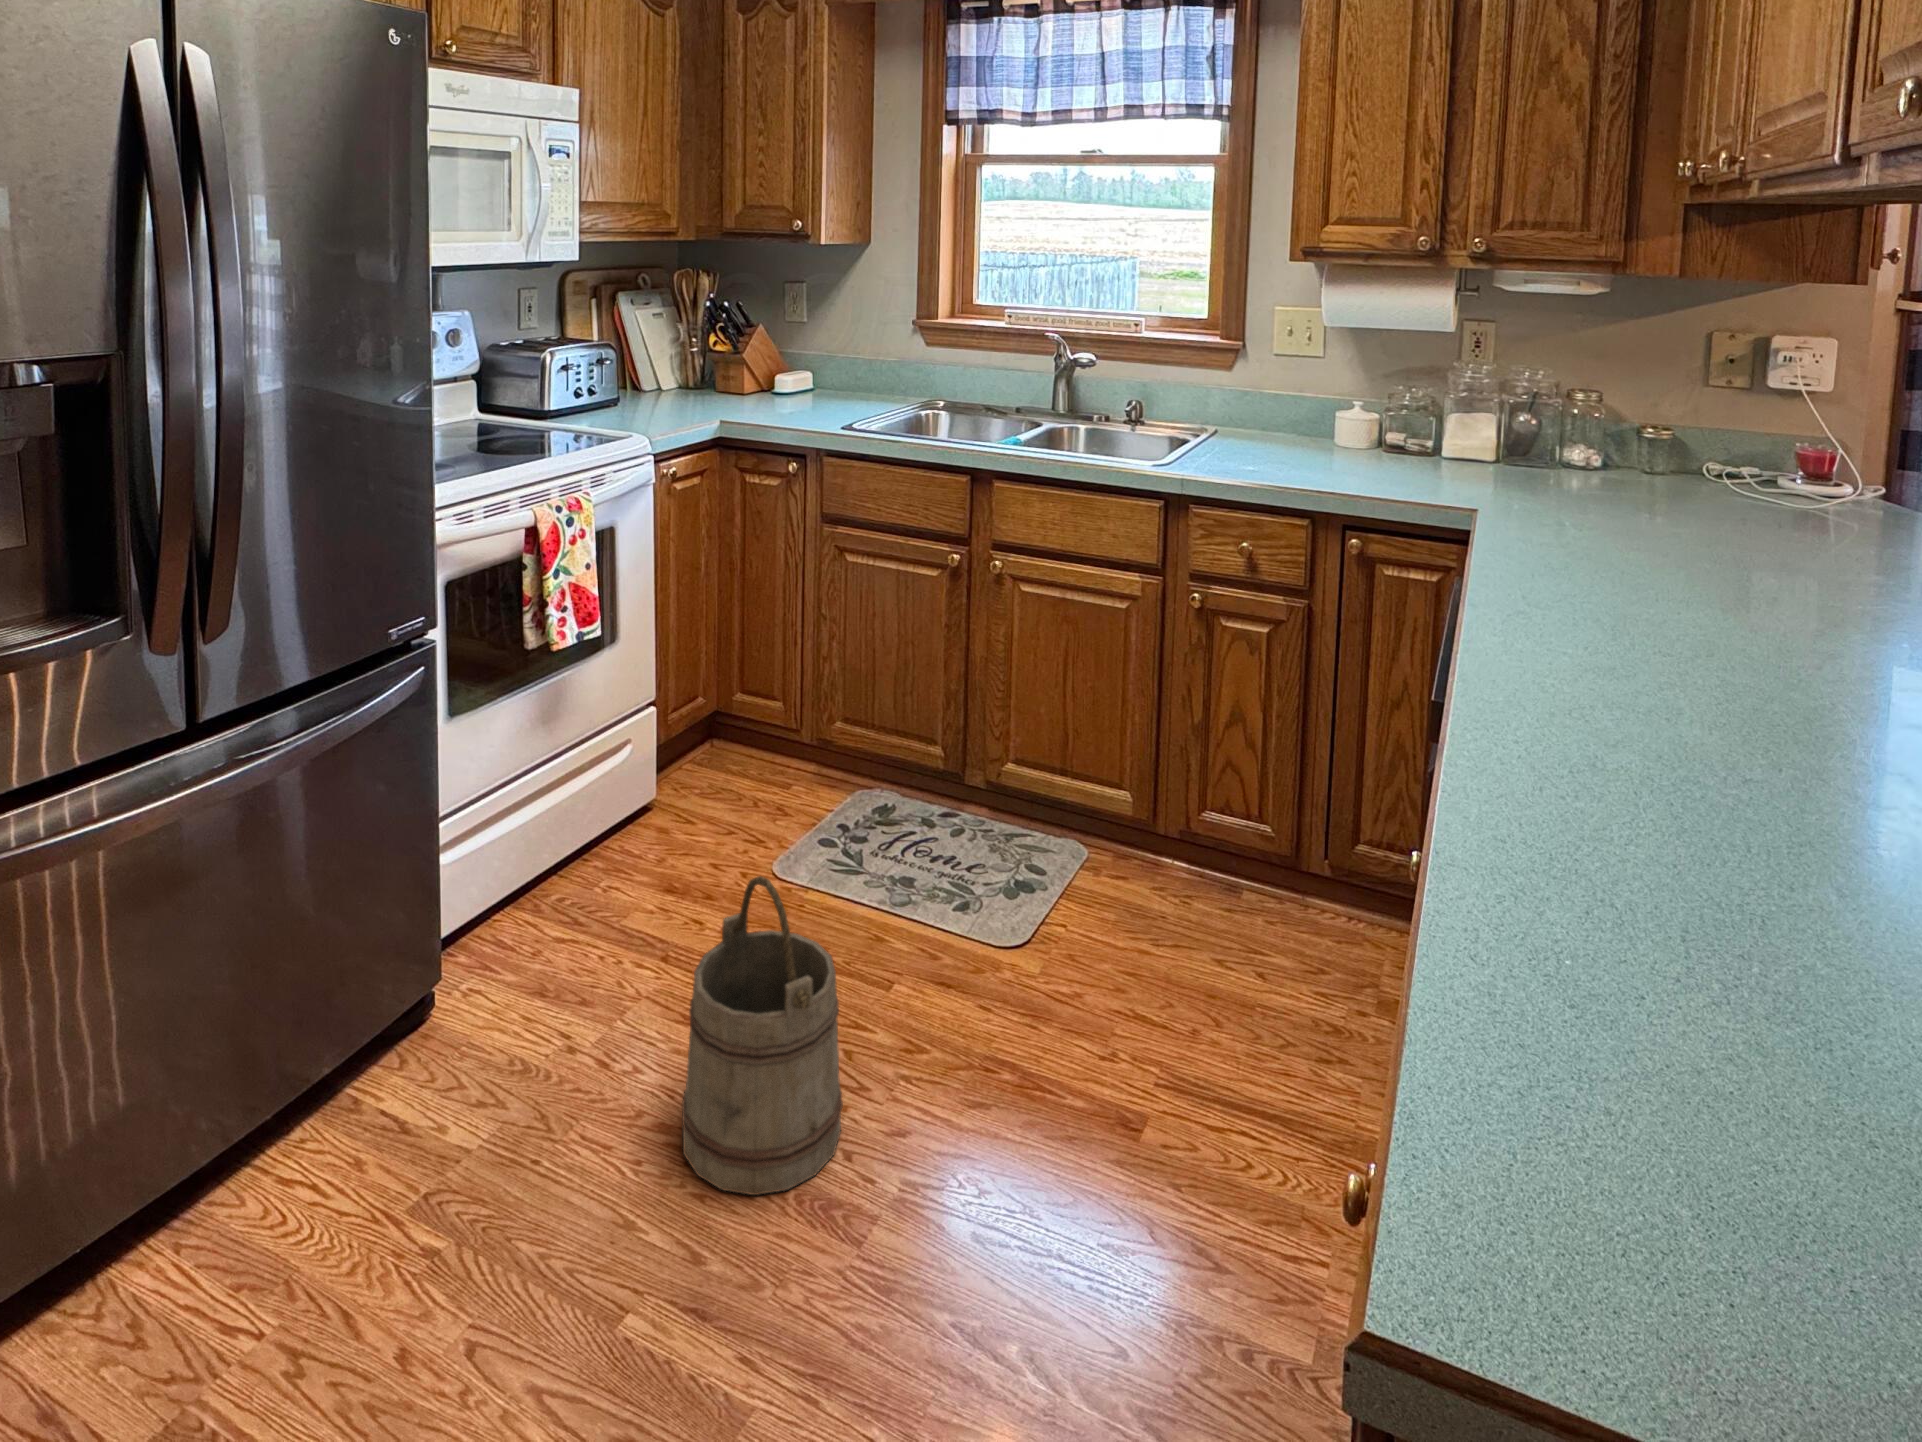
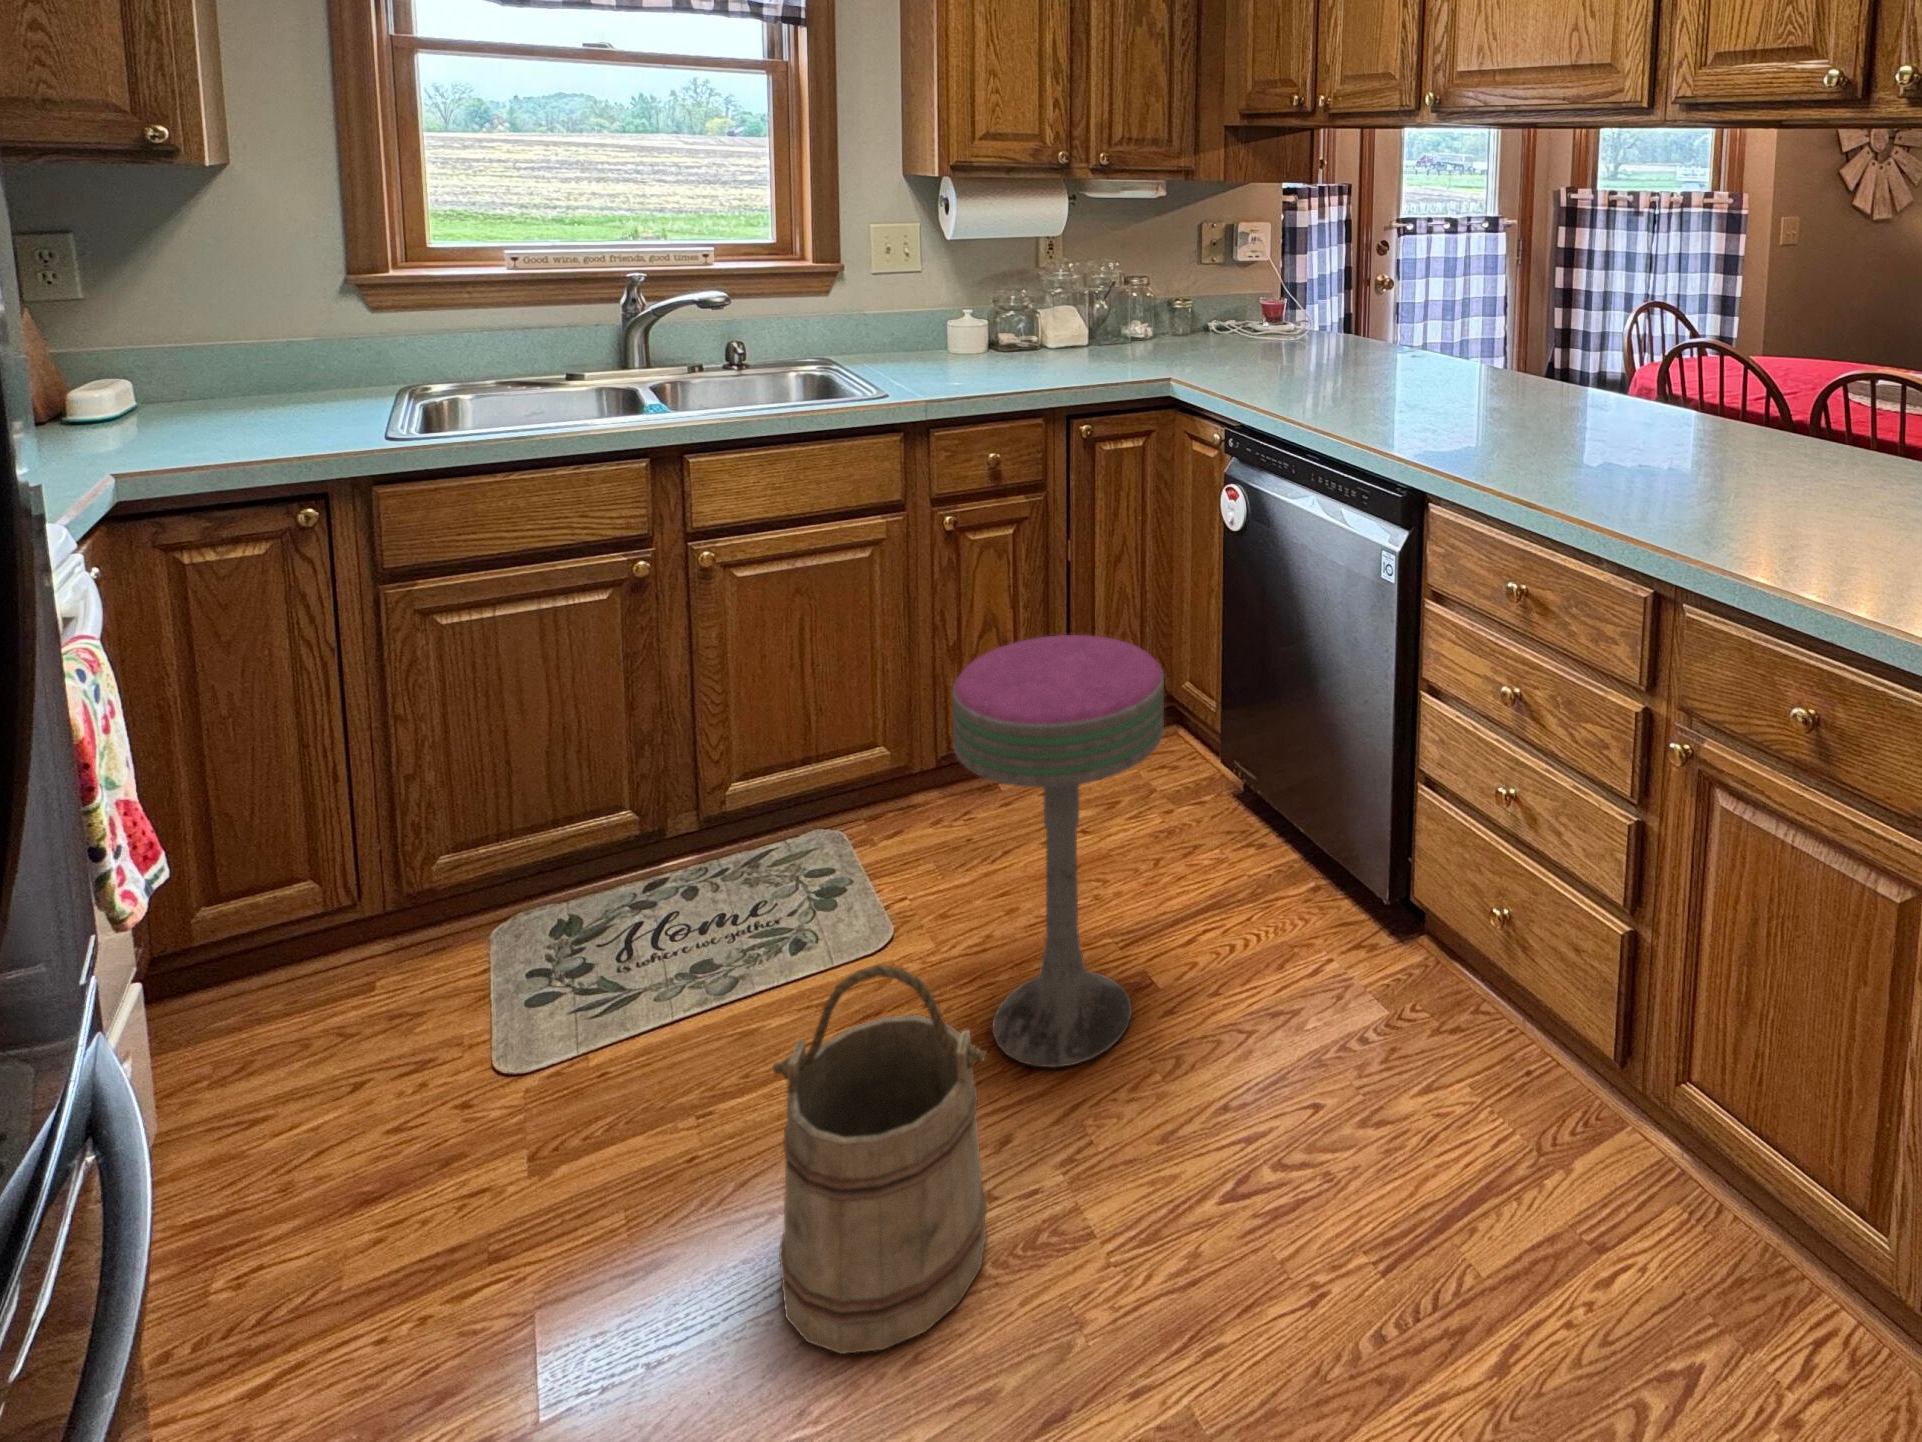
bar stool: none [953,701,1158,1142] -> present [952,635,1164,1067]

